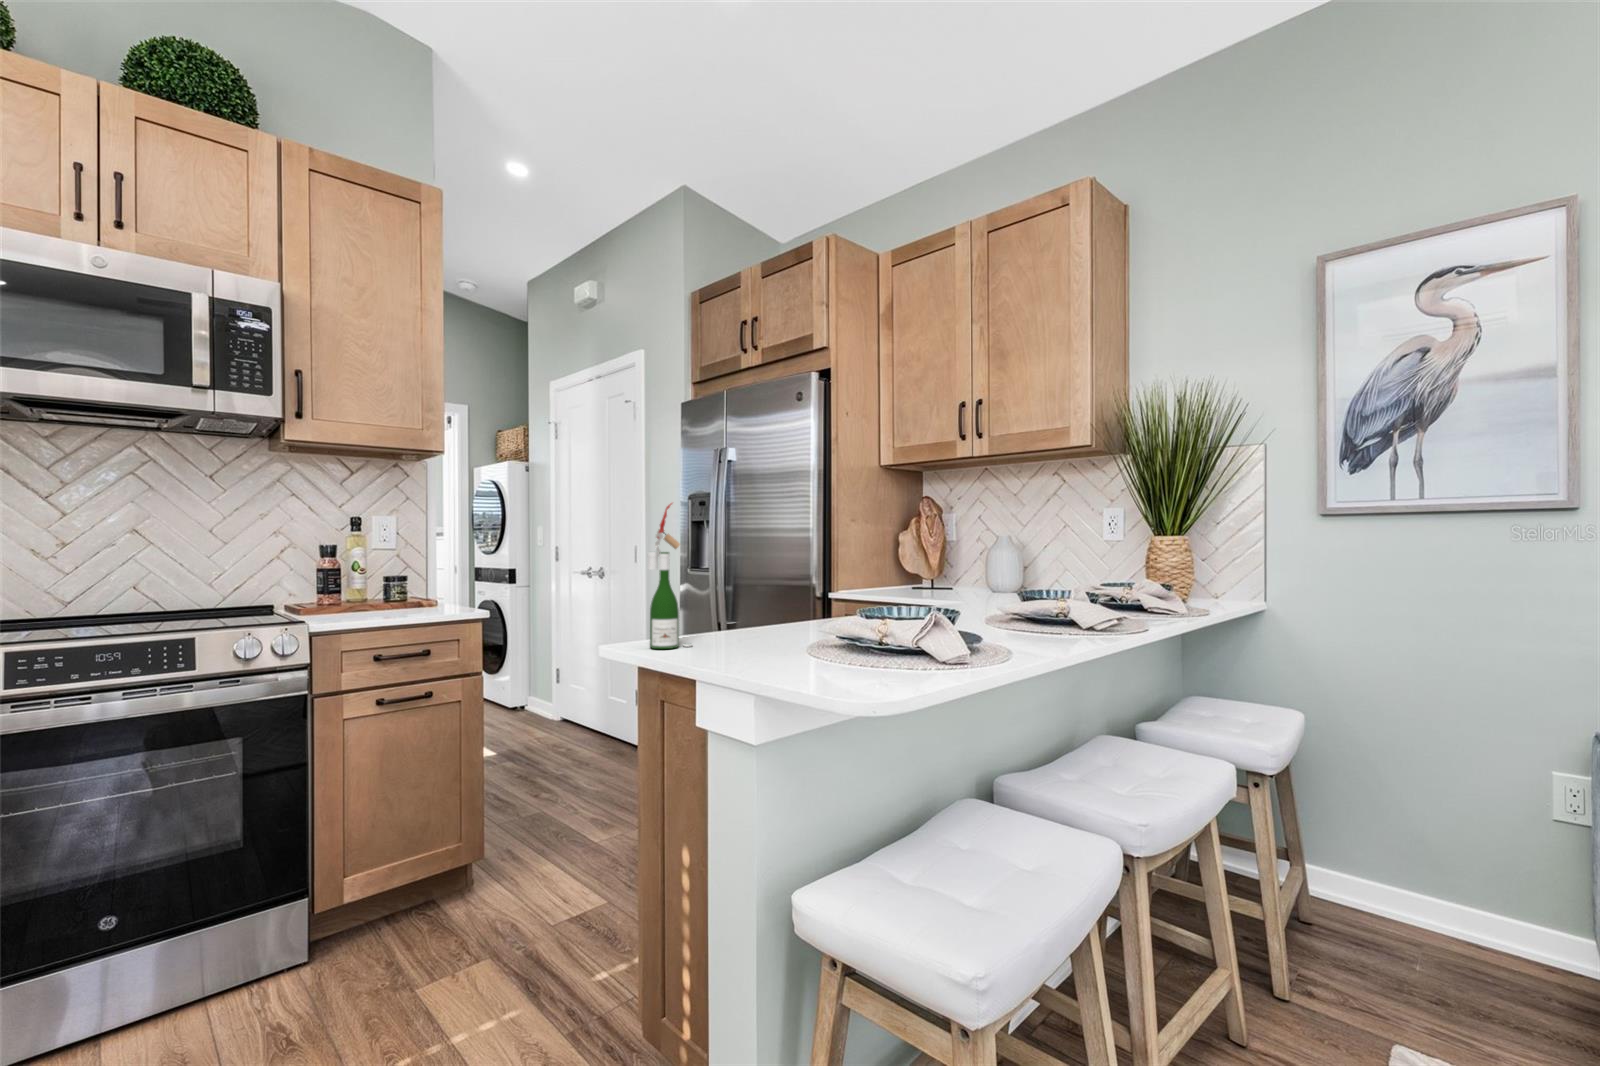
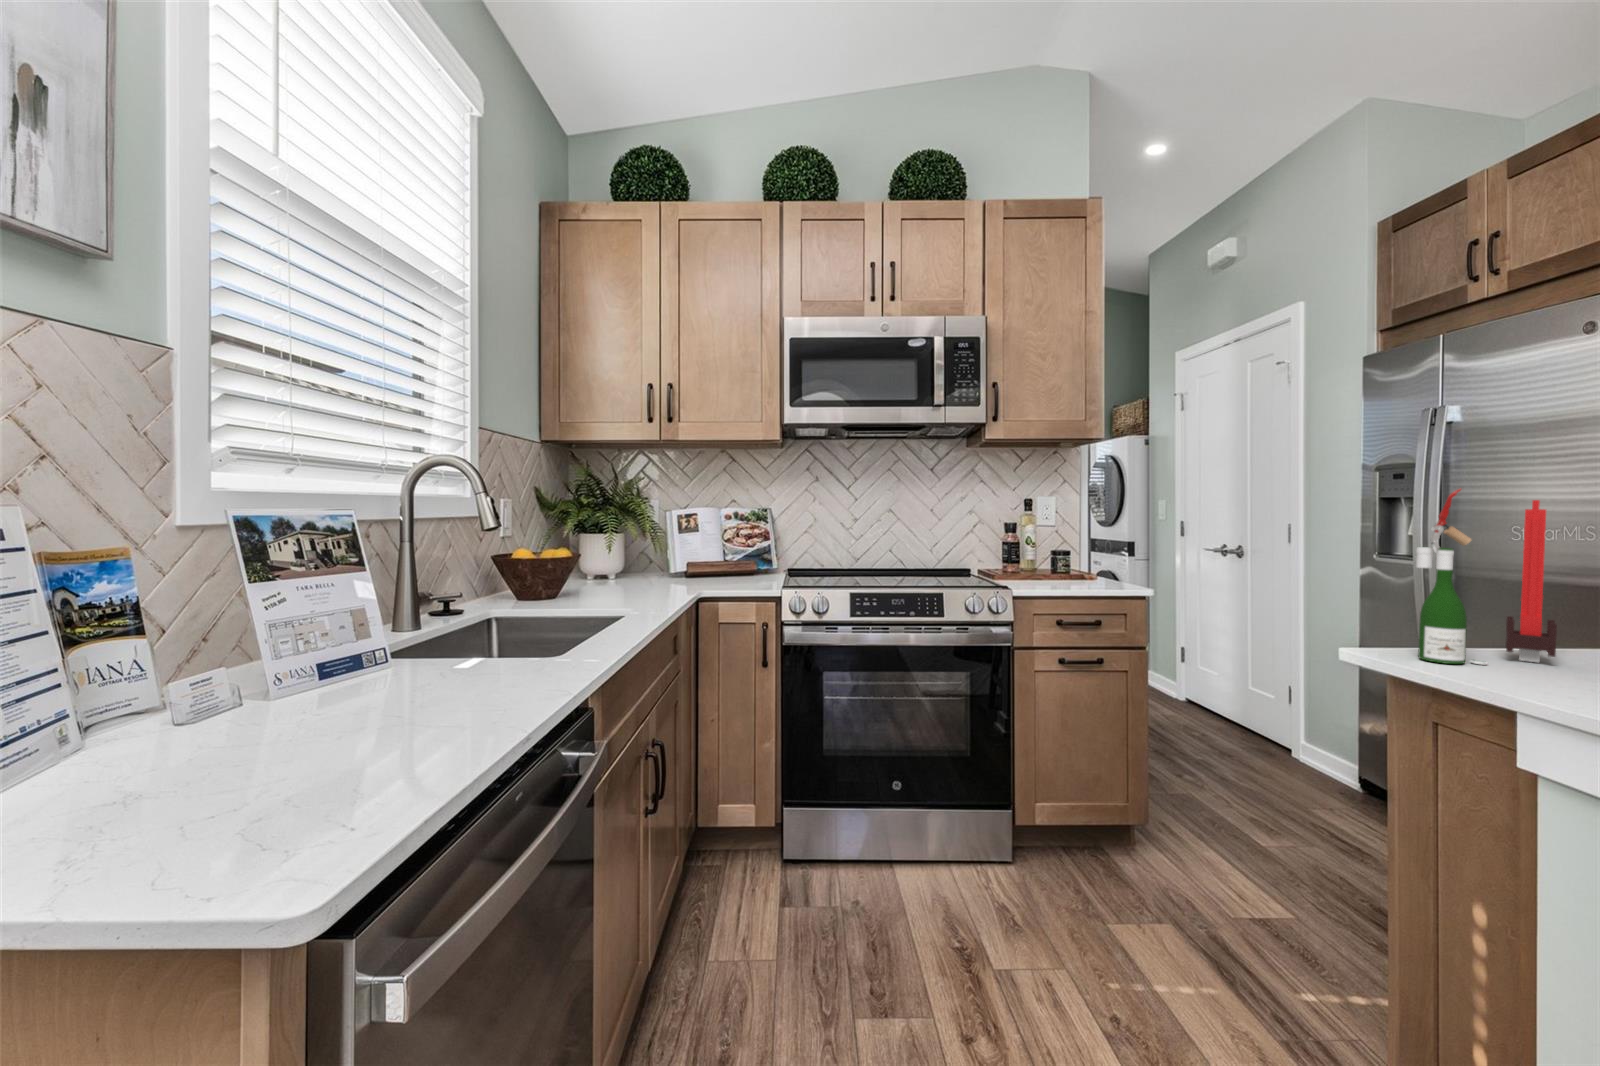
candle: none [707,513,735,640] -> present [1506,500,1557,662]

